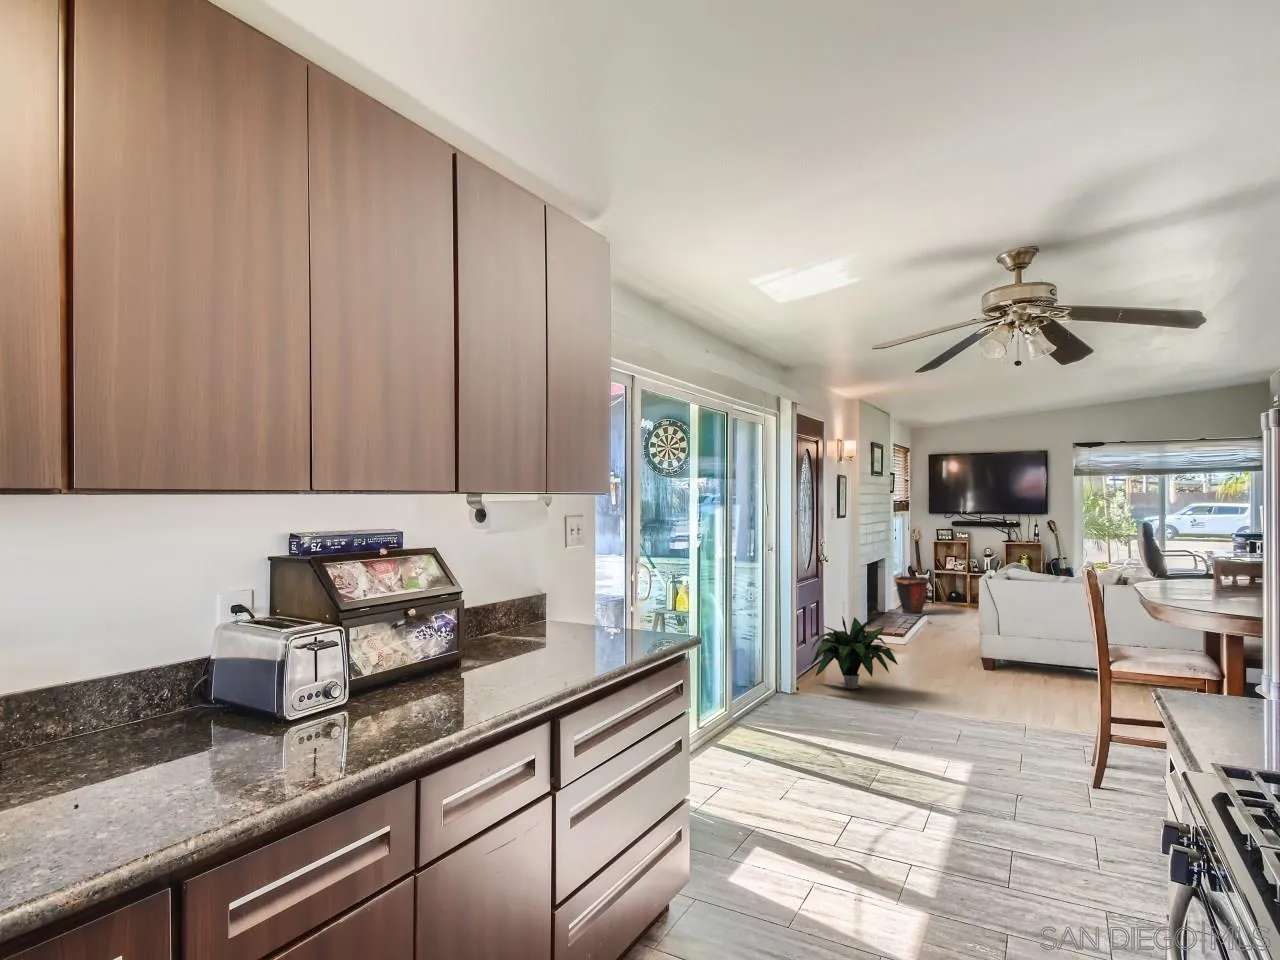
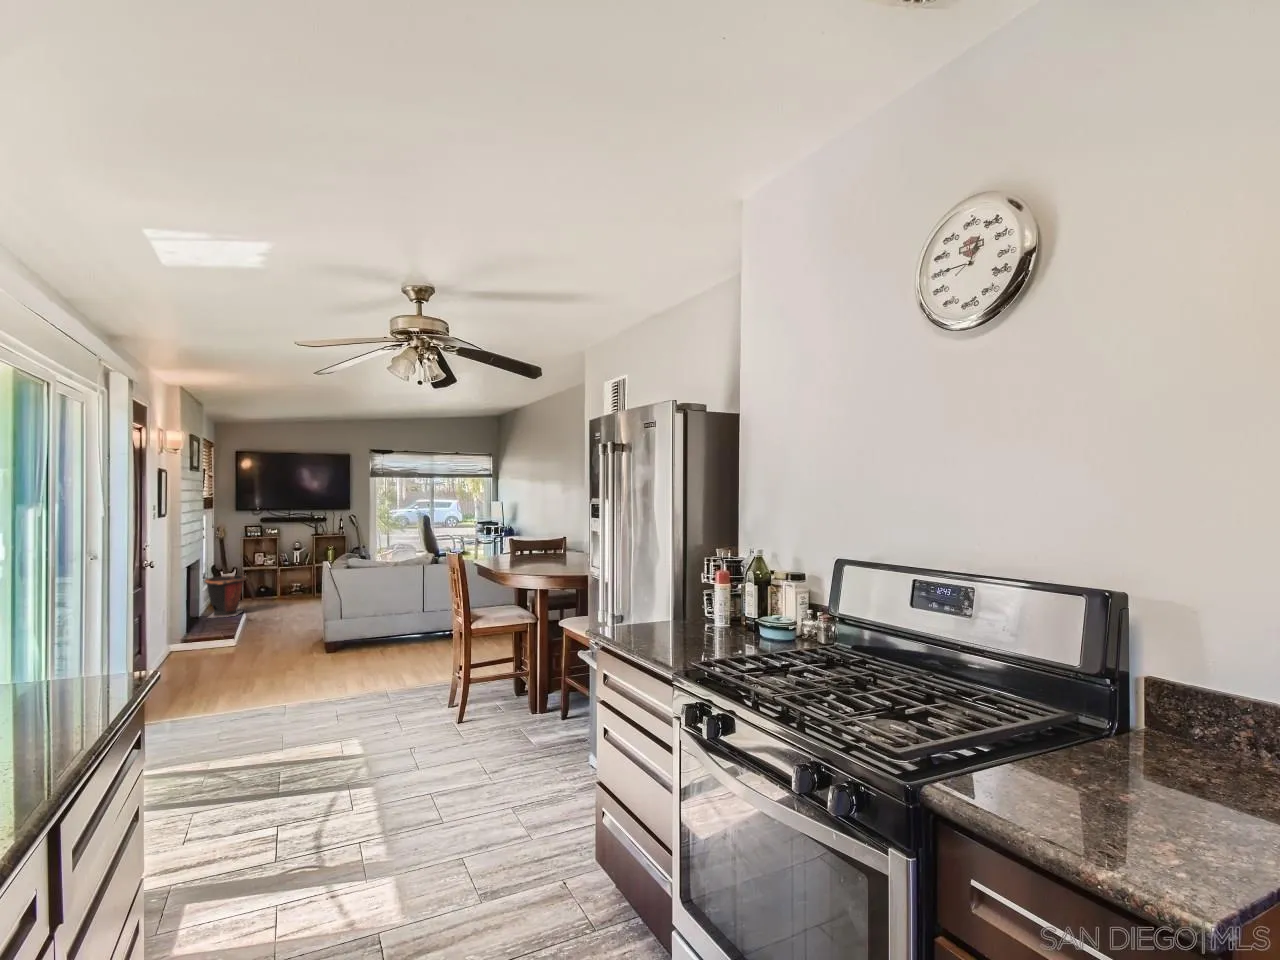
potted plant: present [811,616,898,689] -> none [142,623,257,705]

